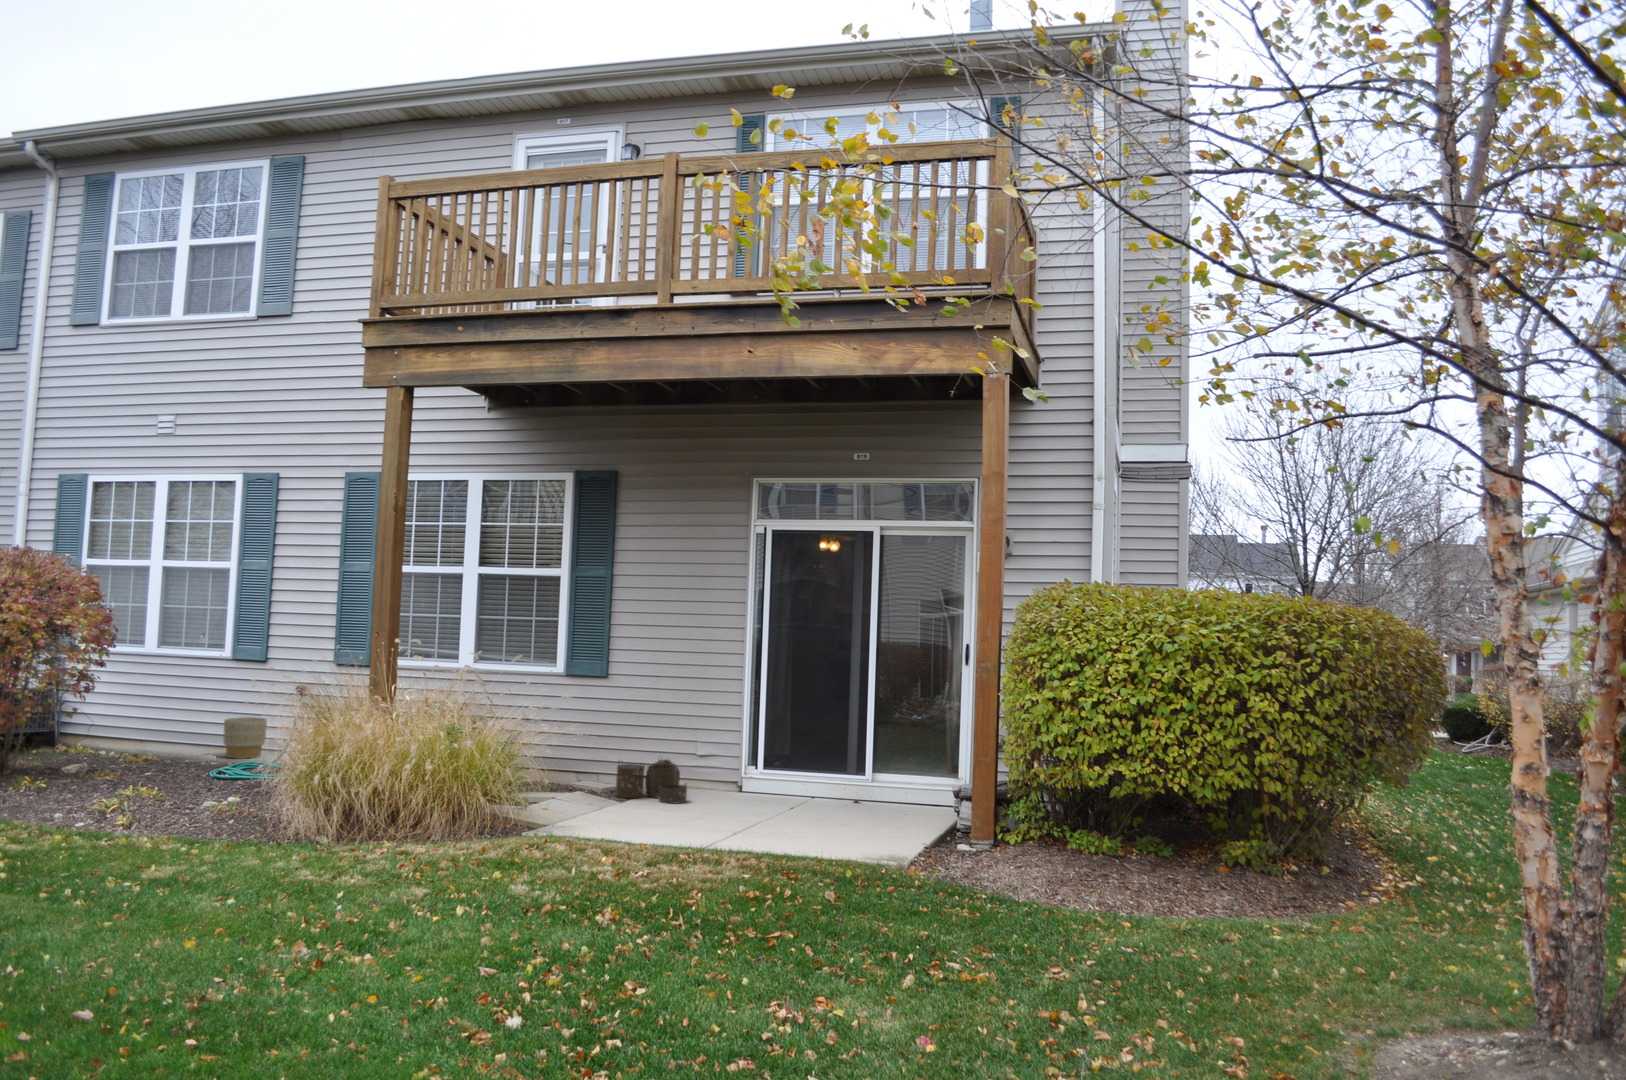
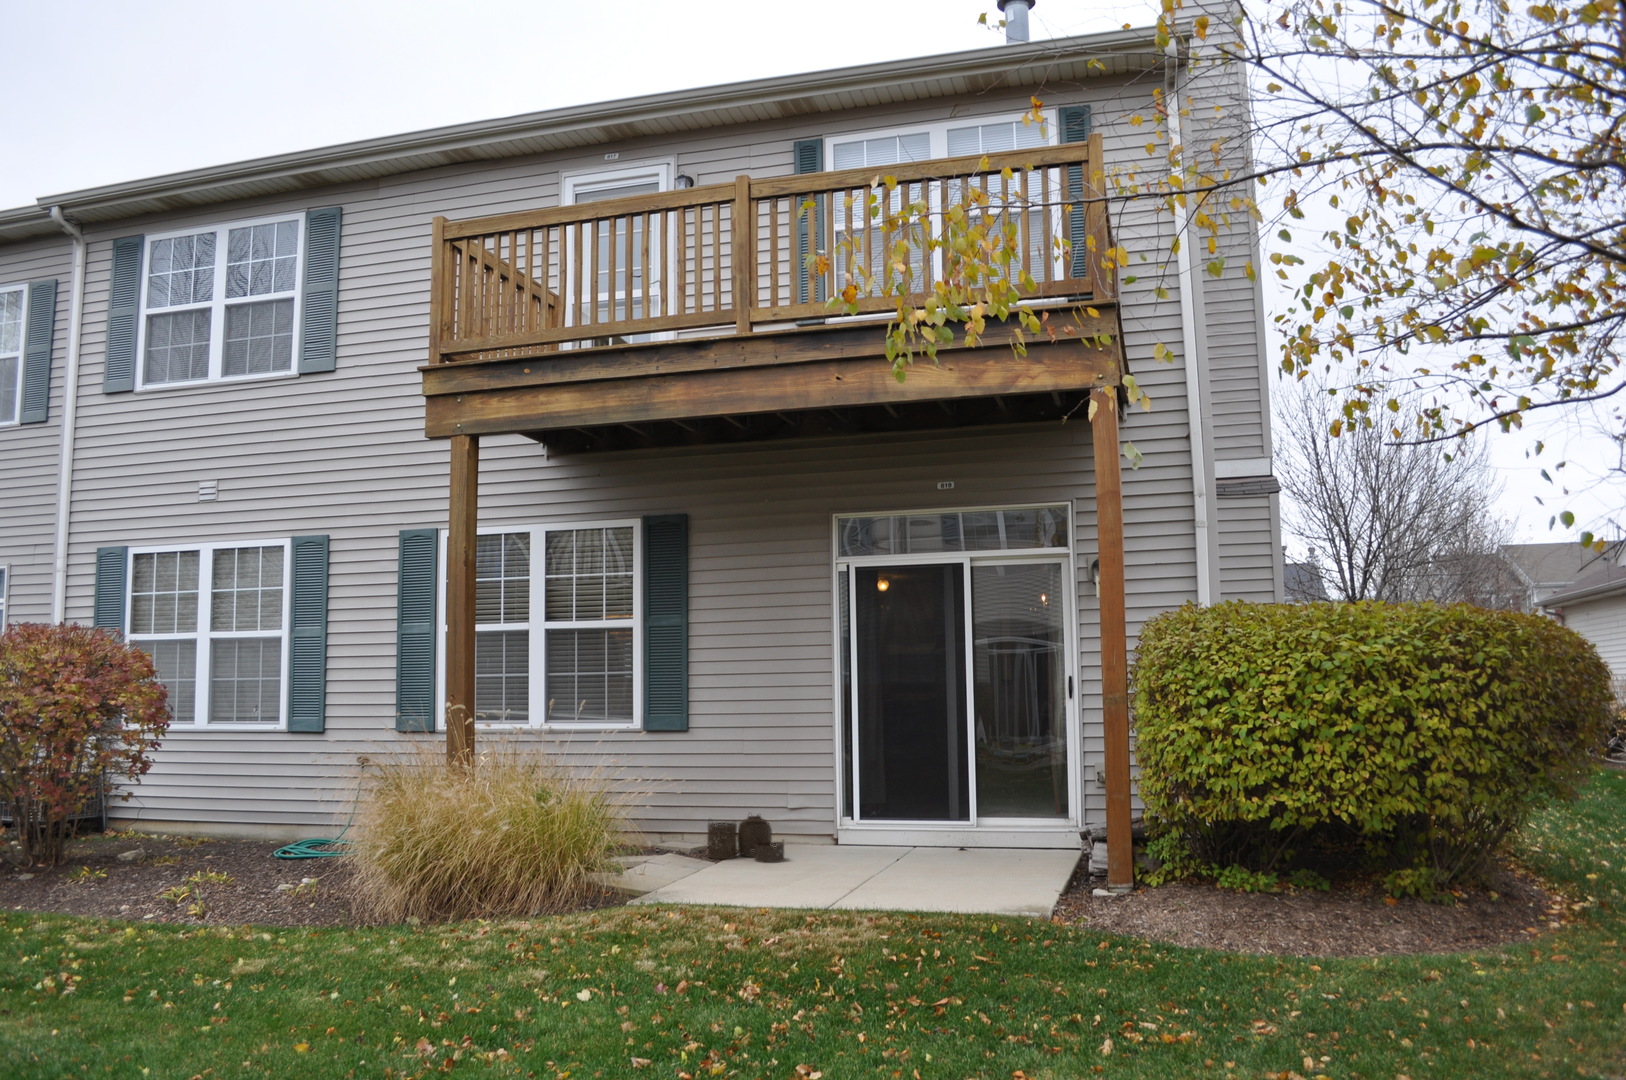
planter: present [224,717,267,759] -> none [283,793,327,837]

